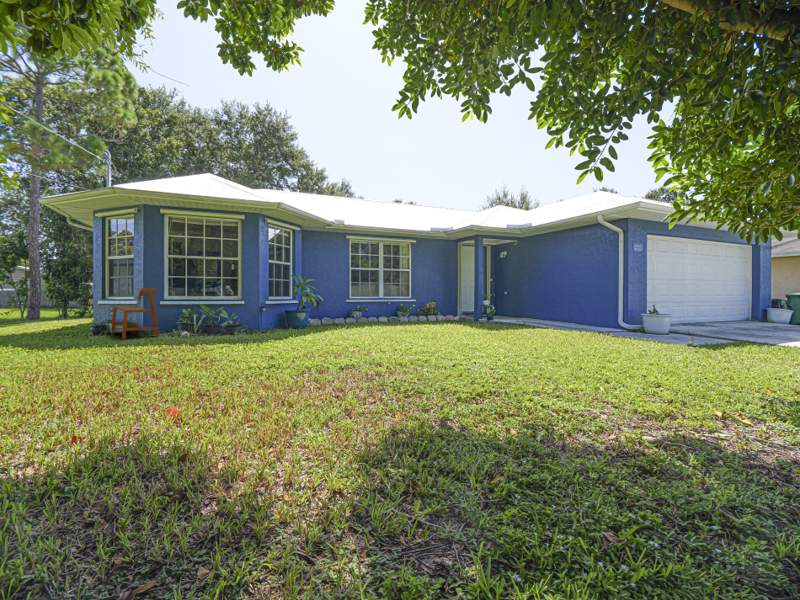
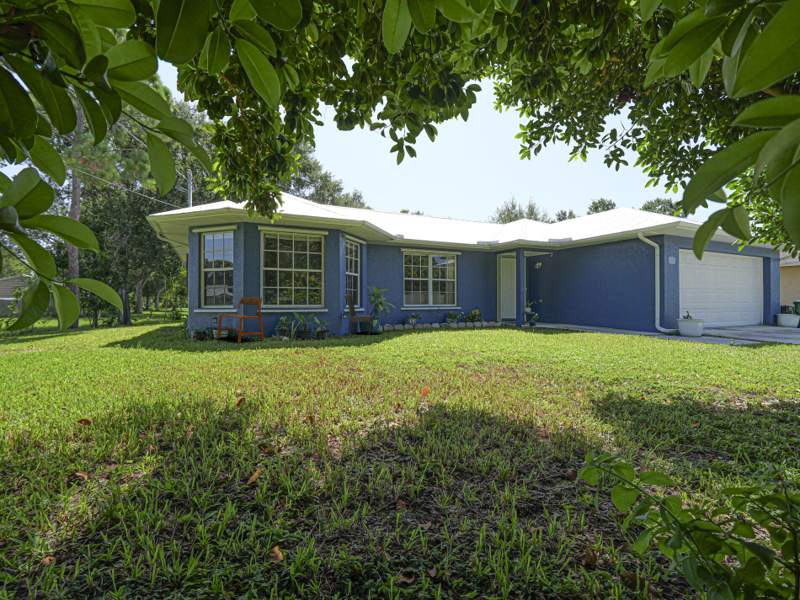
chair: none [262,284,298,330] -> present [344,294,373,335]

